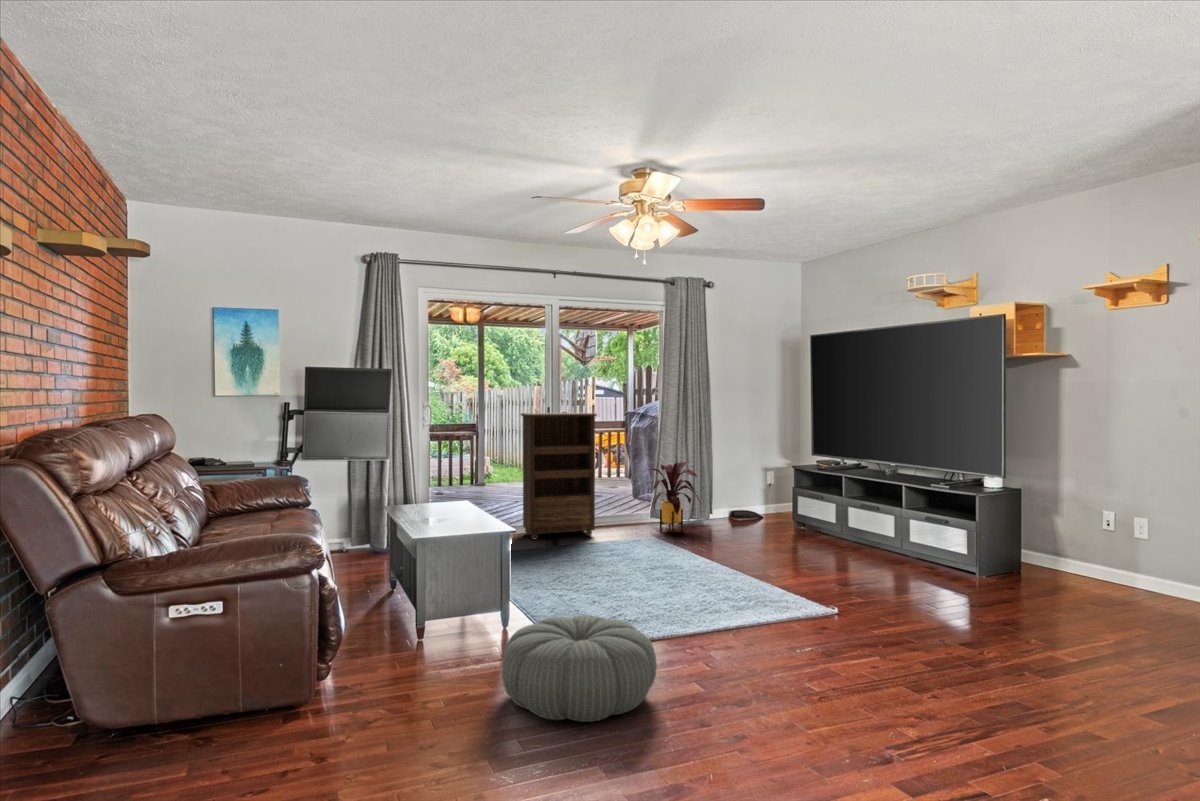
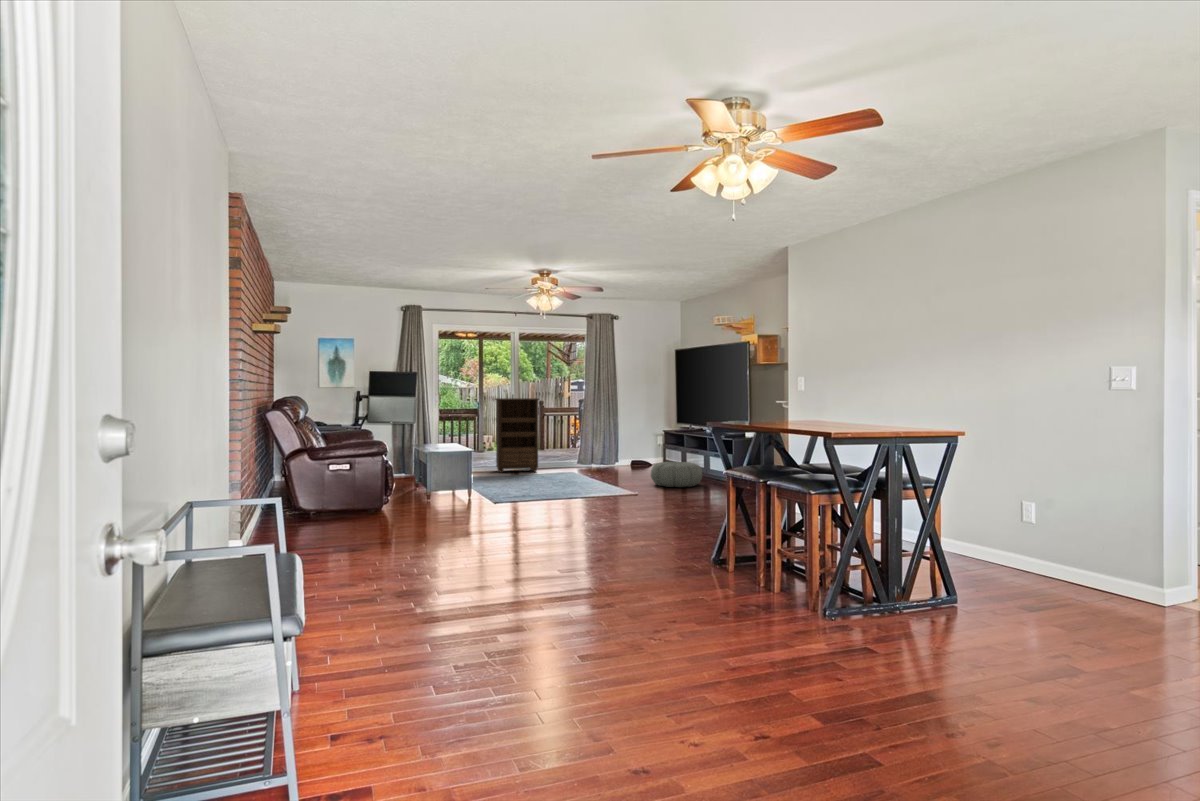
house plant: present [647,462,700,534] -> none [568,428,603,471]
pouf: present [502,615,657,722] -> present [651,462,702,487]

